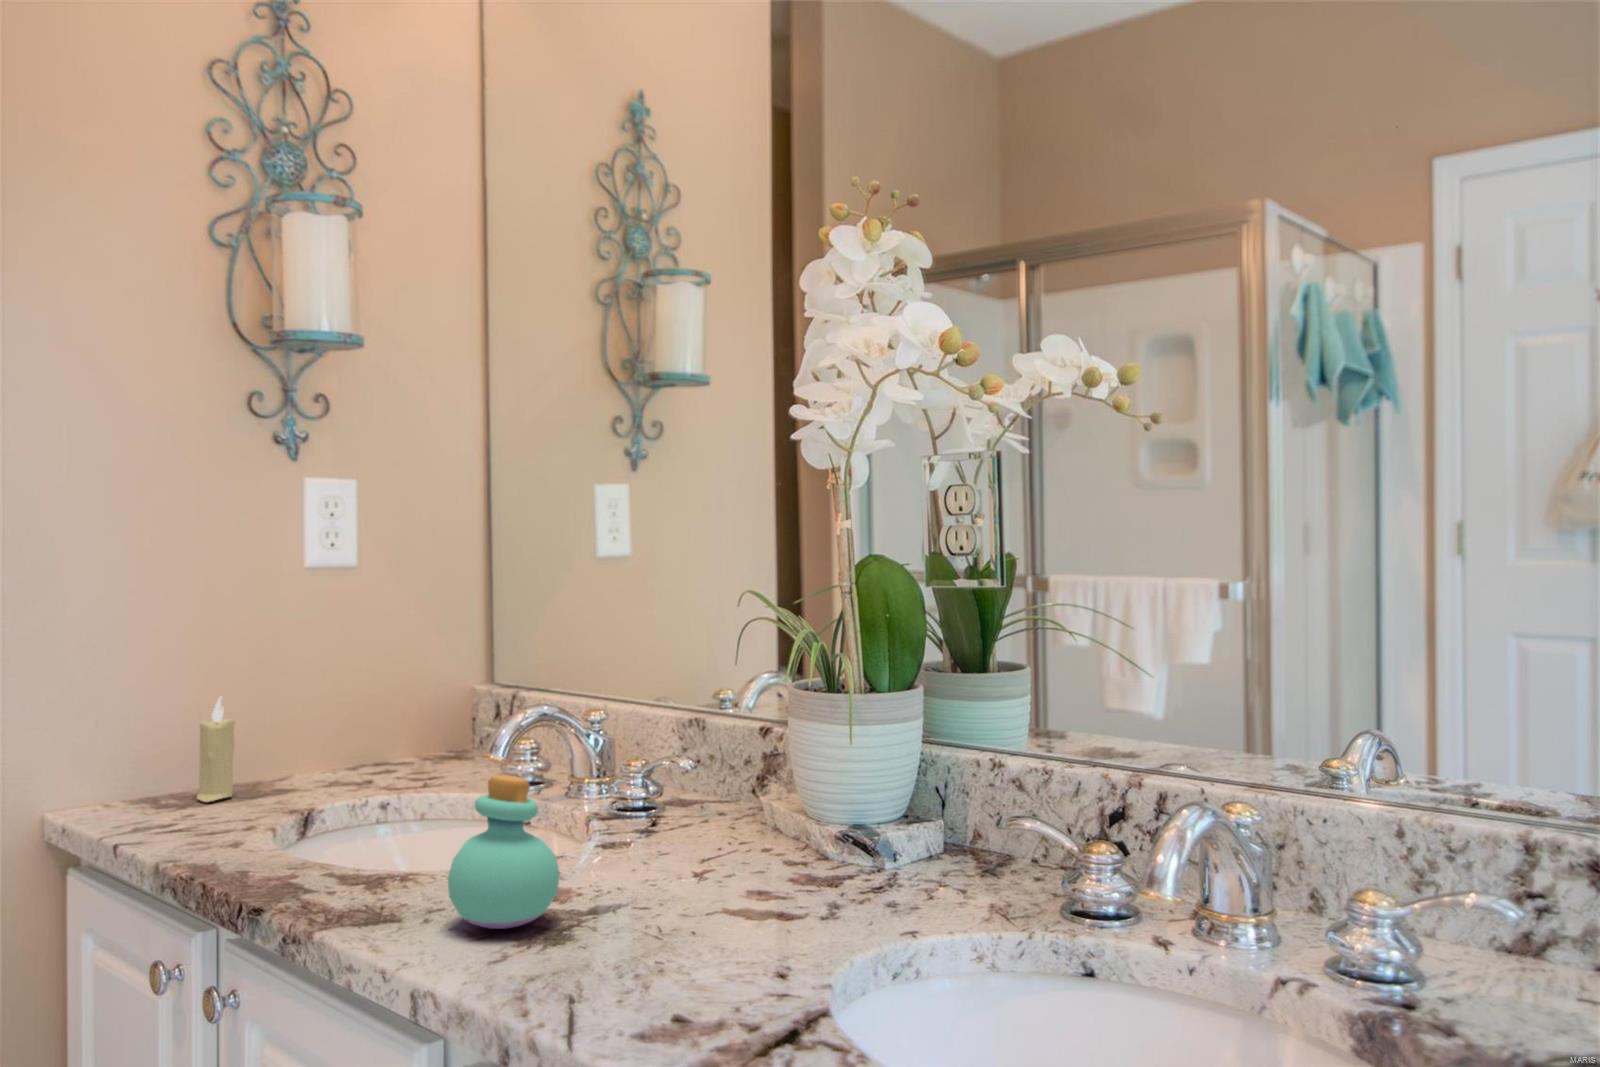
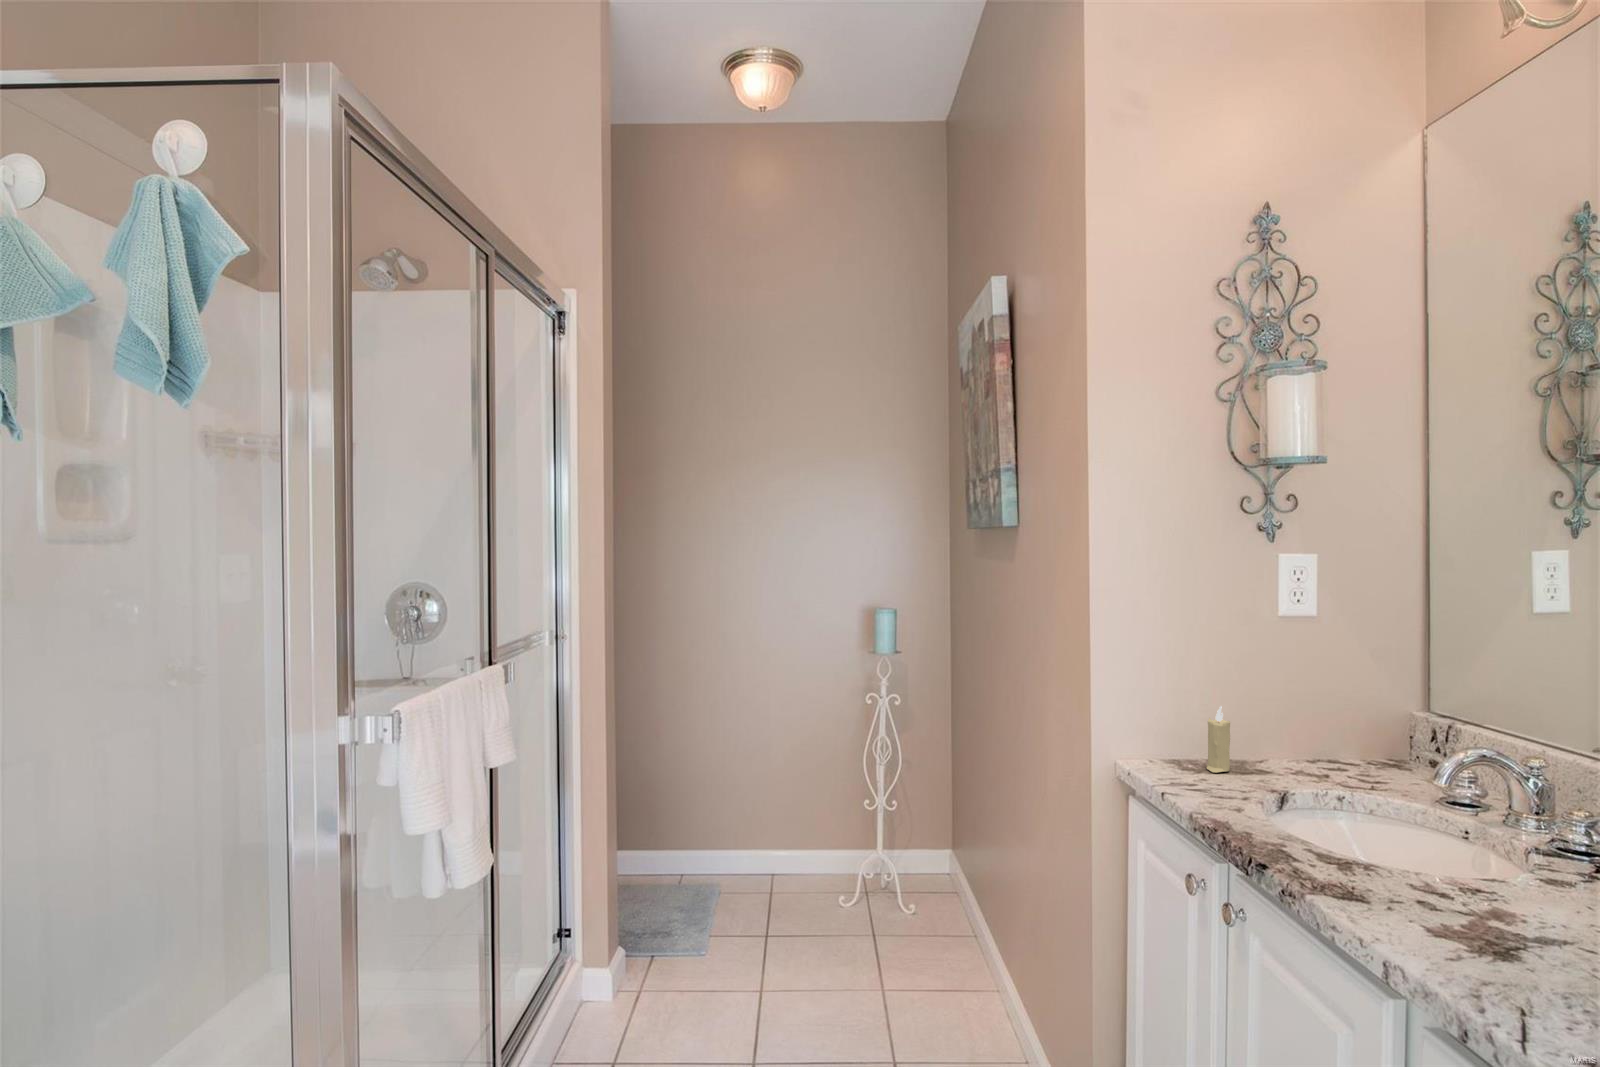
perfume bottle: present [448,775,560,929] -> none [1407,819,1507,936]

